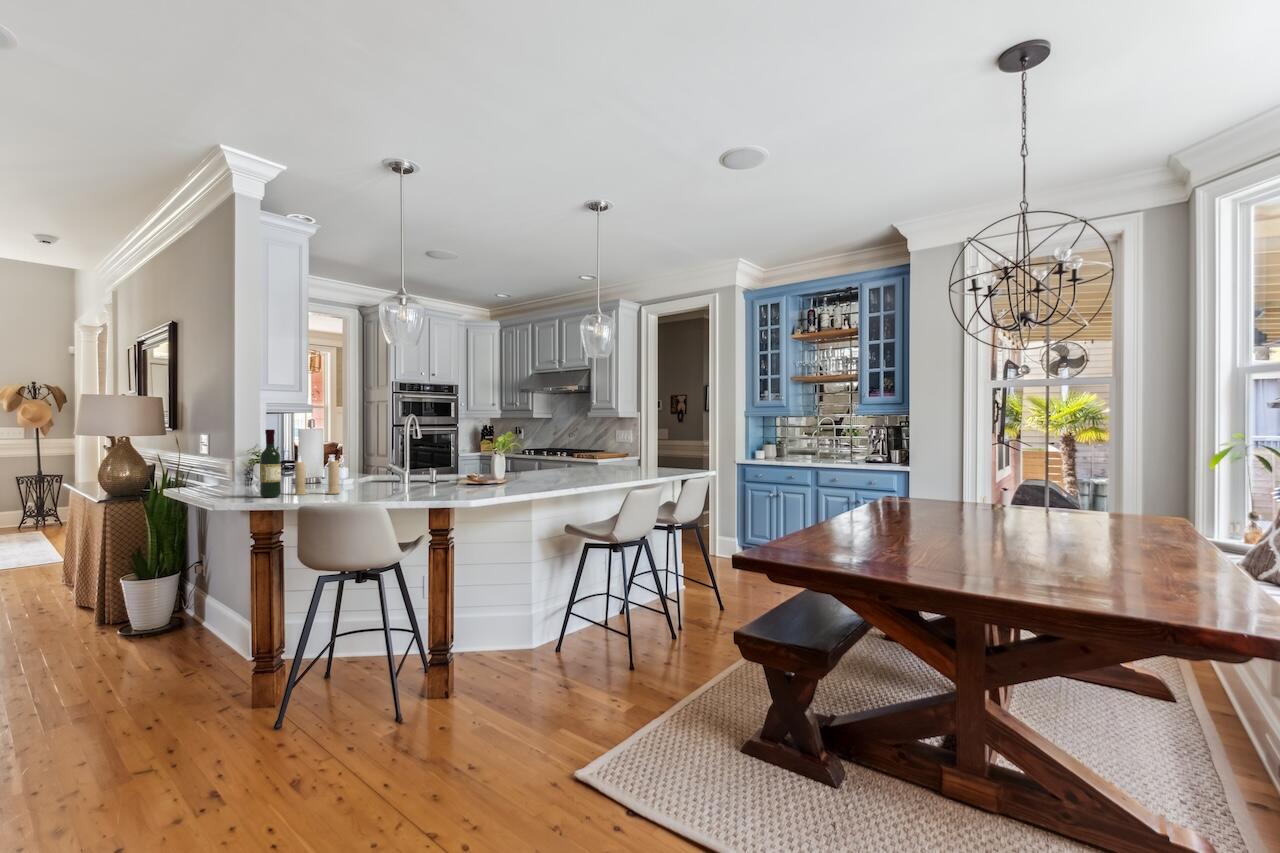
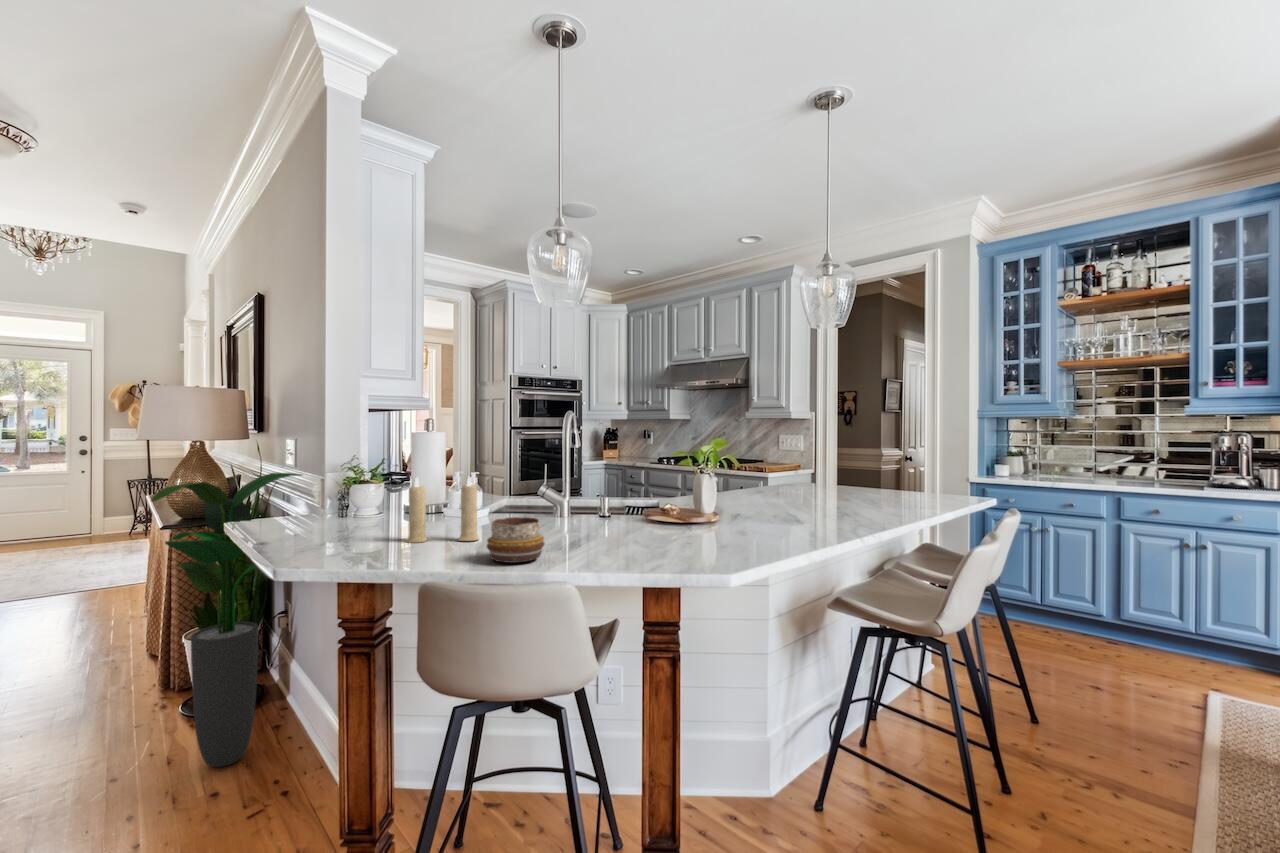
wine bottle: present [260,429,281,498] -> none [354,433,387,550]
potted plant: none [113,458,221,656] -> present [151,473,302,767]
decorative bowl: none [340,477,375,500] -> present [487,517,544,563]

